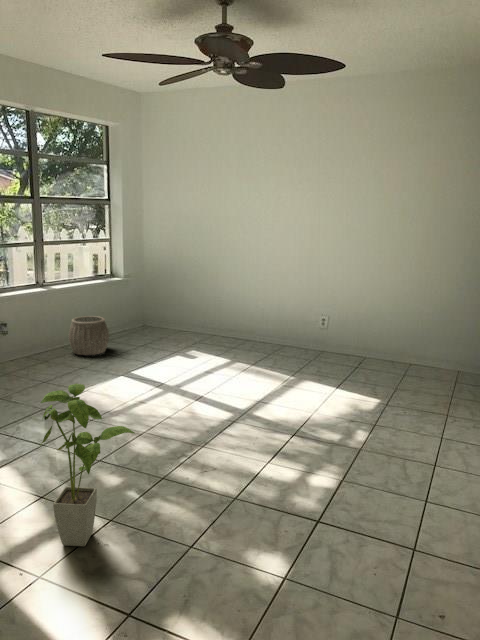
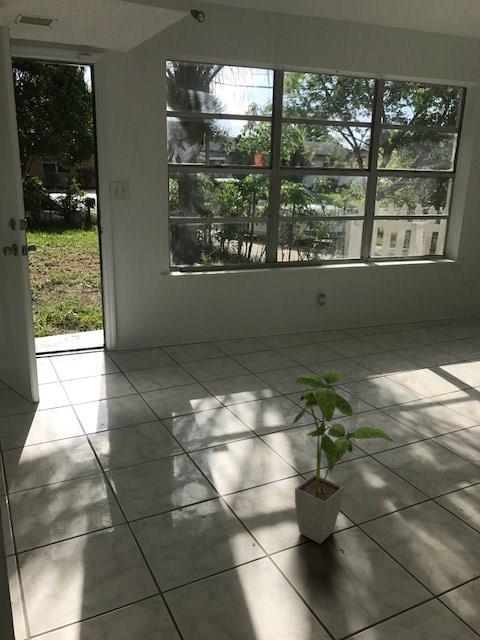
woven basket: present [69,316,109,355] -> none [383,297,426,339]

